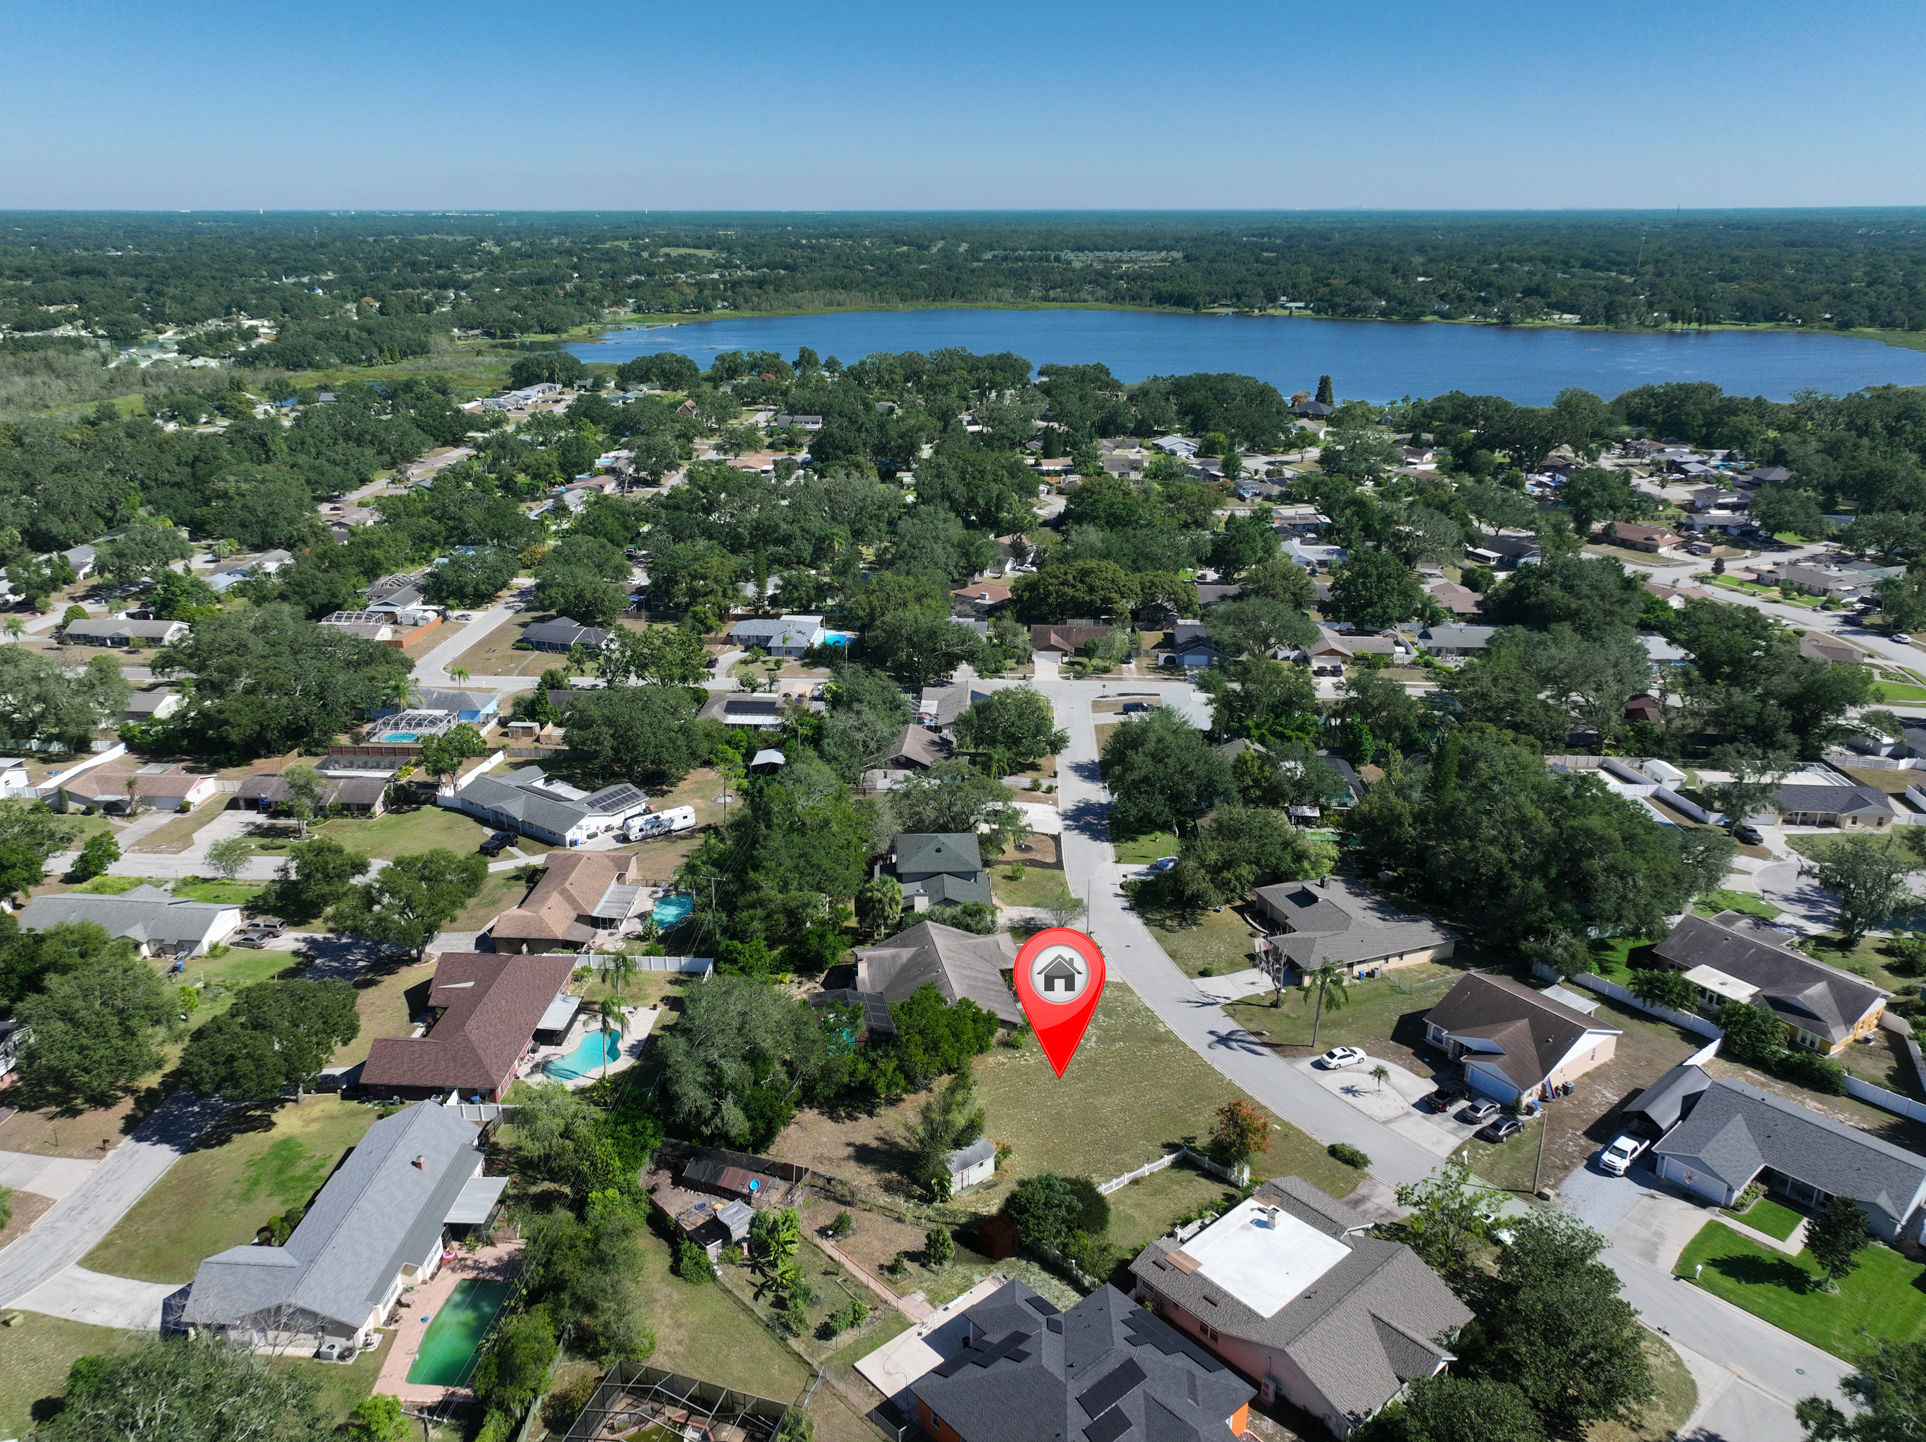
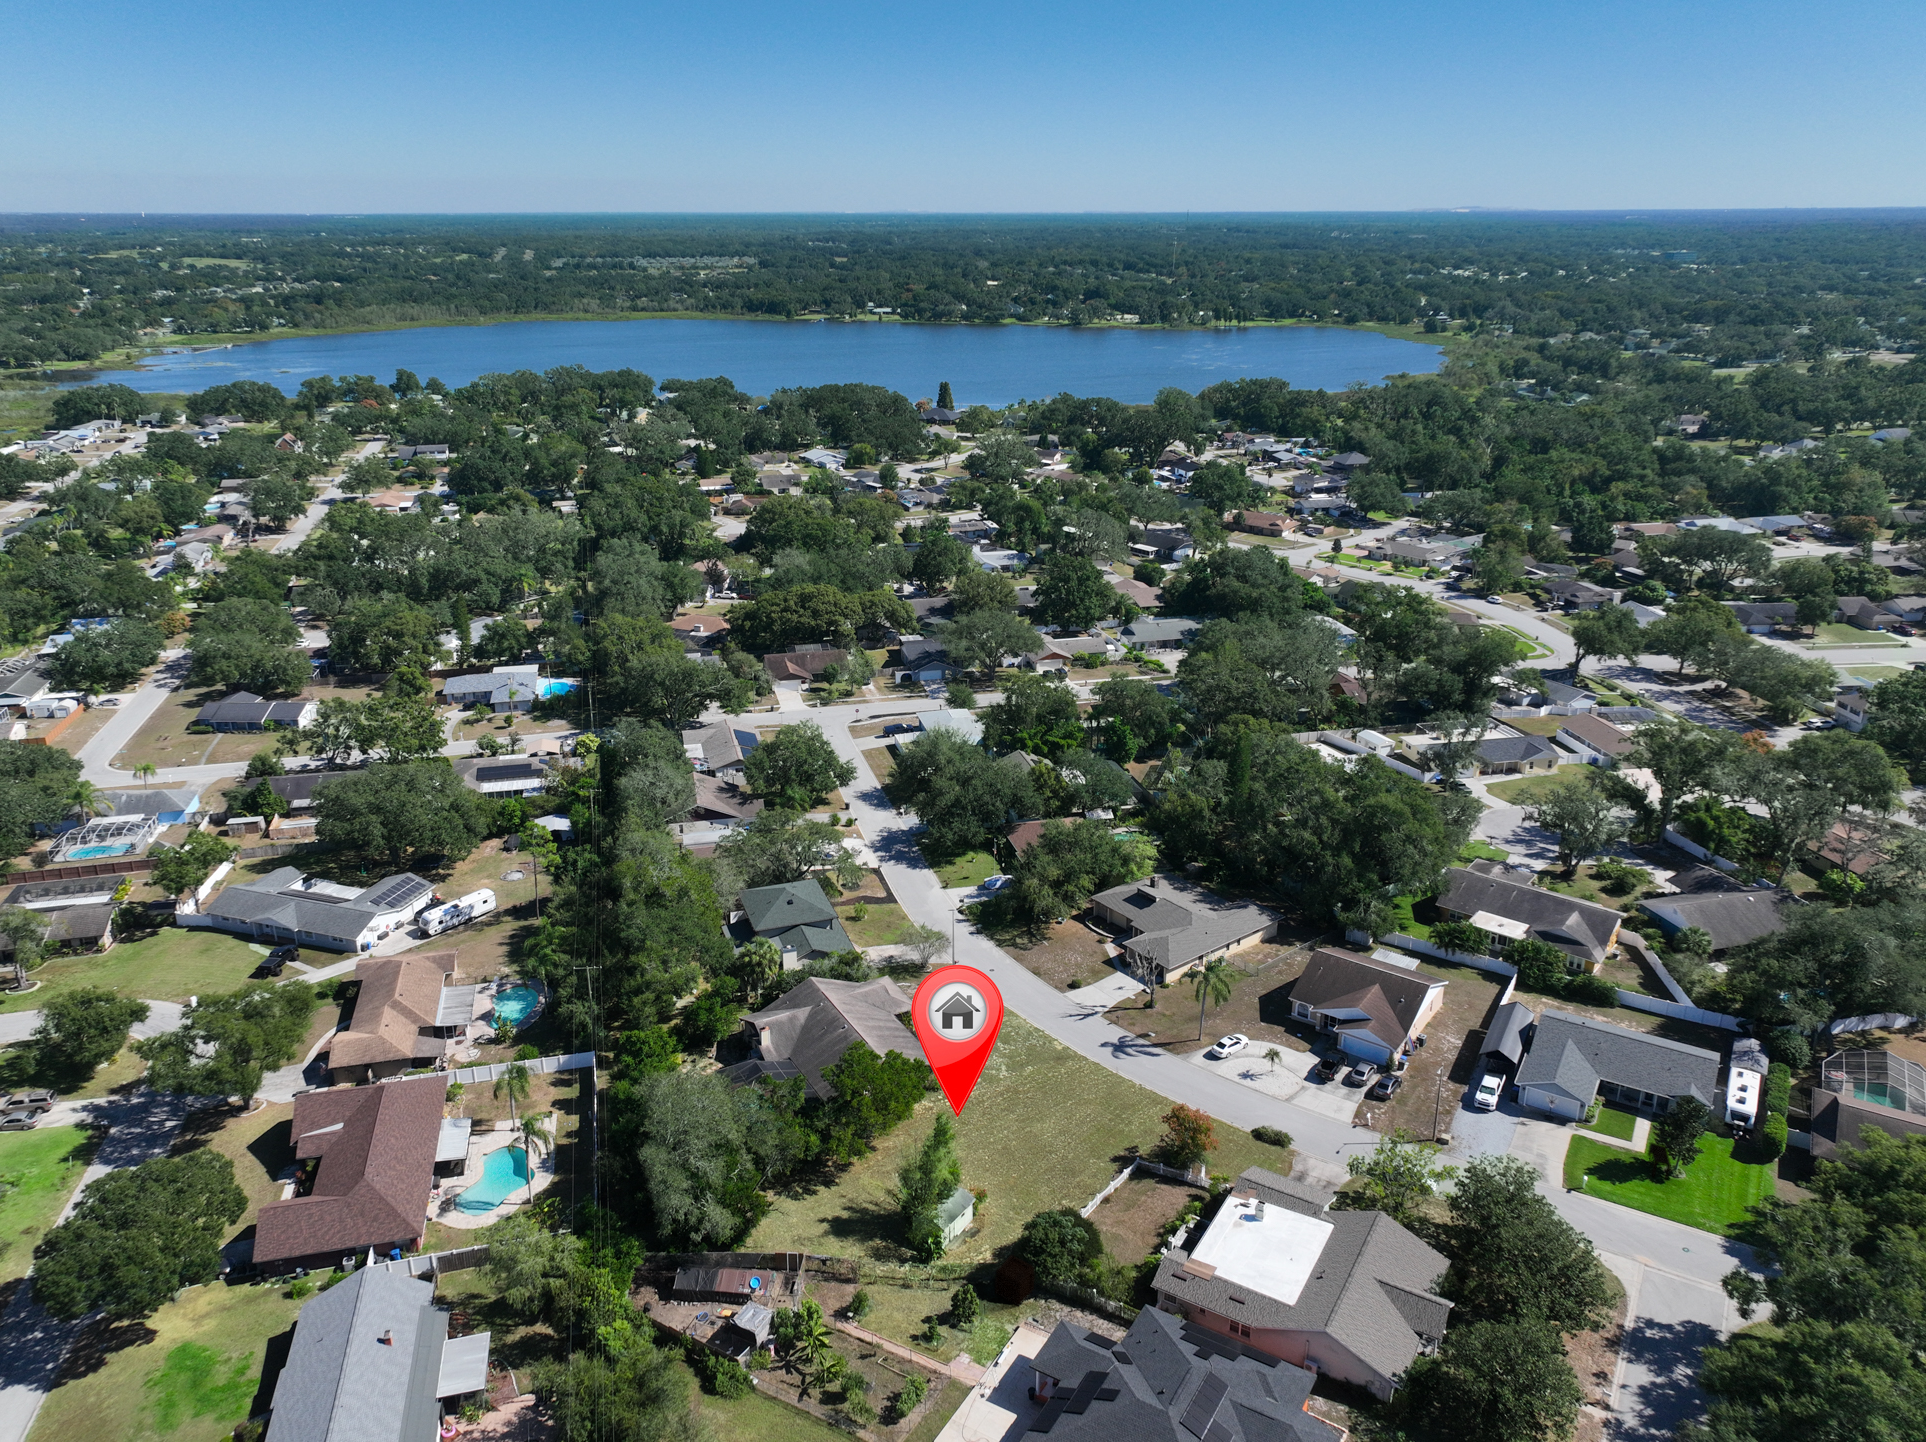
bench: none [1843,1268,1876,1318] -> present [1648,1143,1671,1179]

